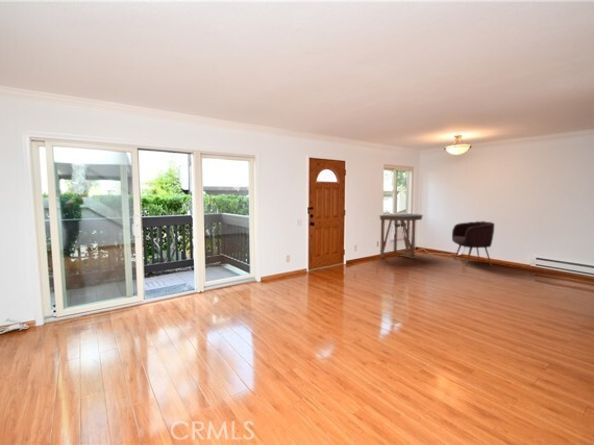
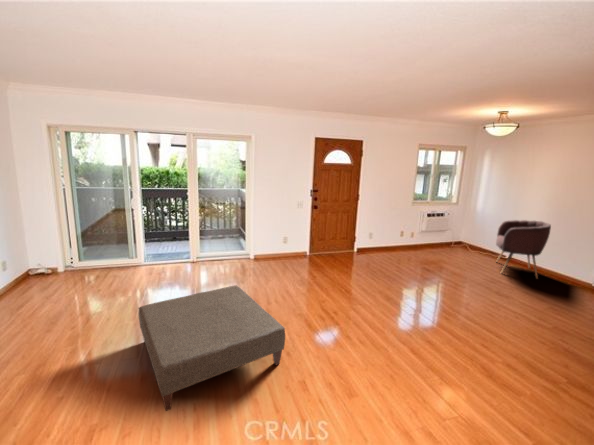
console table: present [380,214,422,259] -> none [404,202,465,255]
ottoman: none [236,297,398,419] -> present [138,285,285,411]

